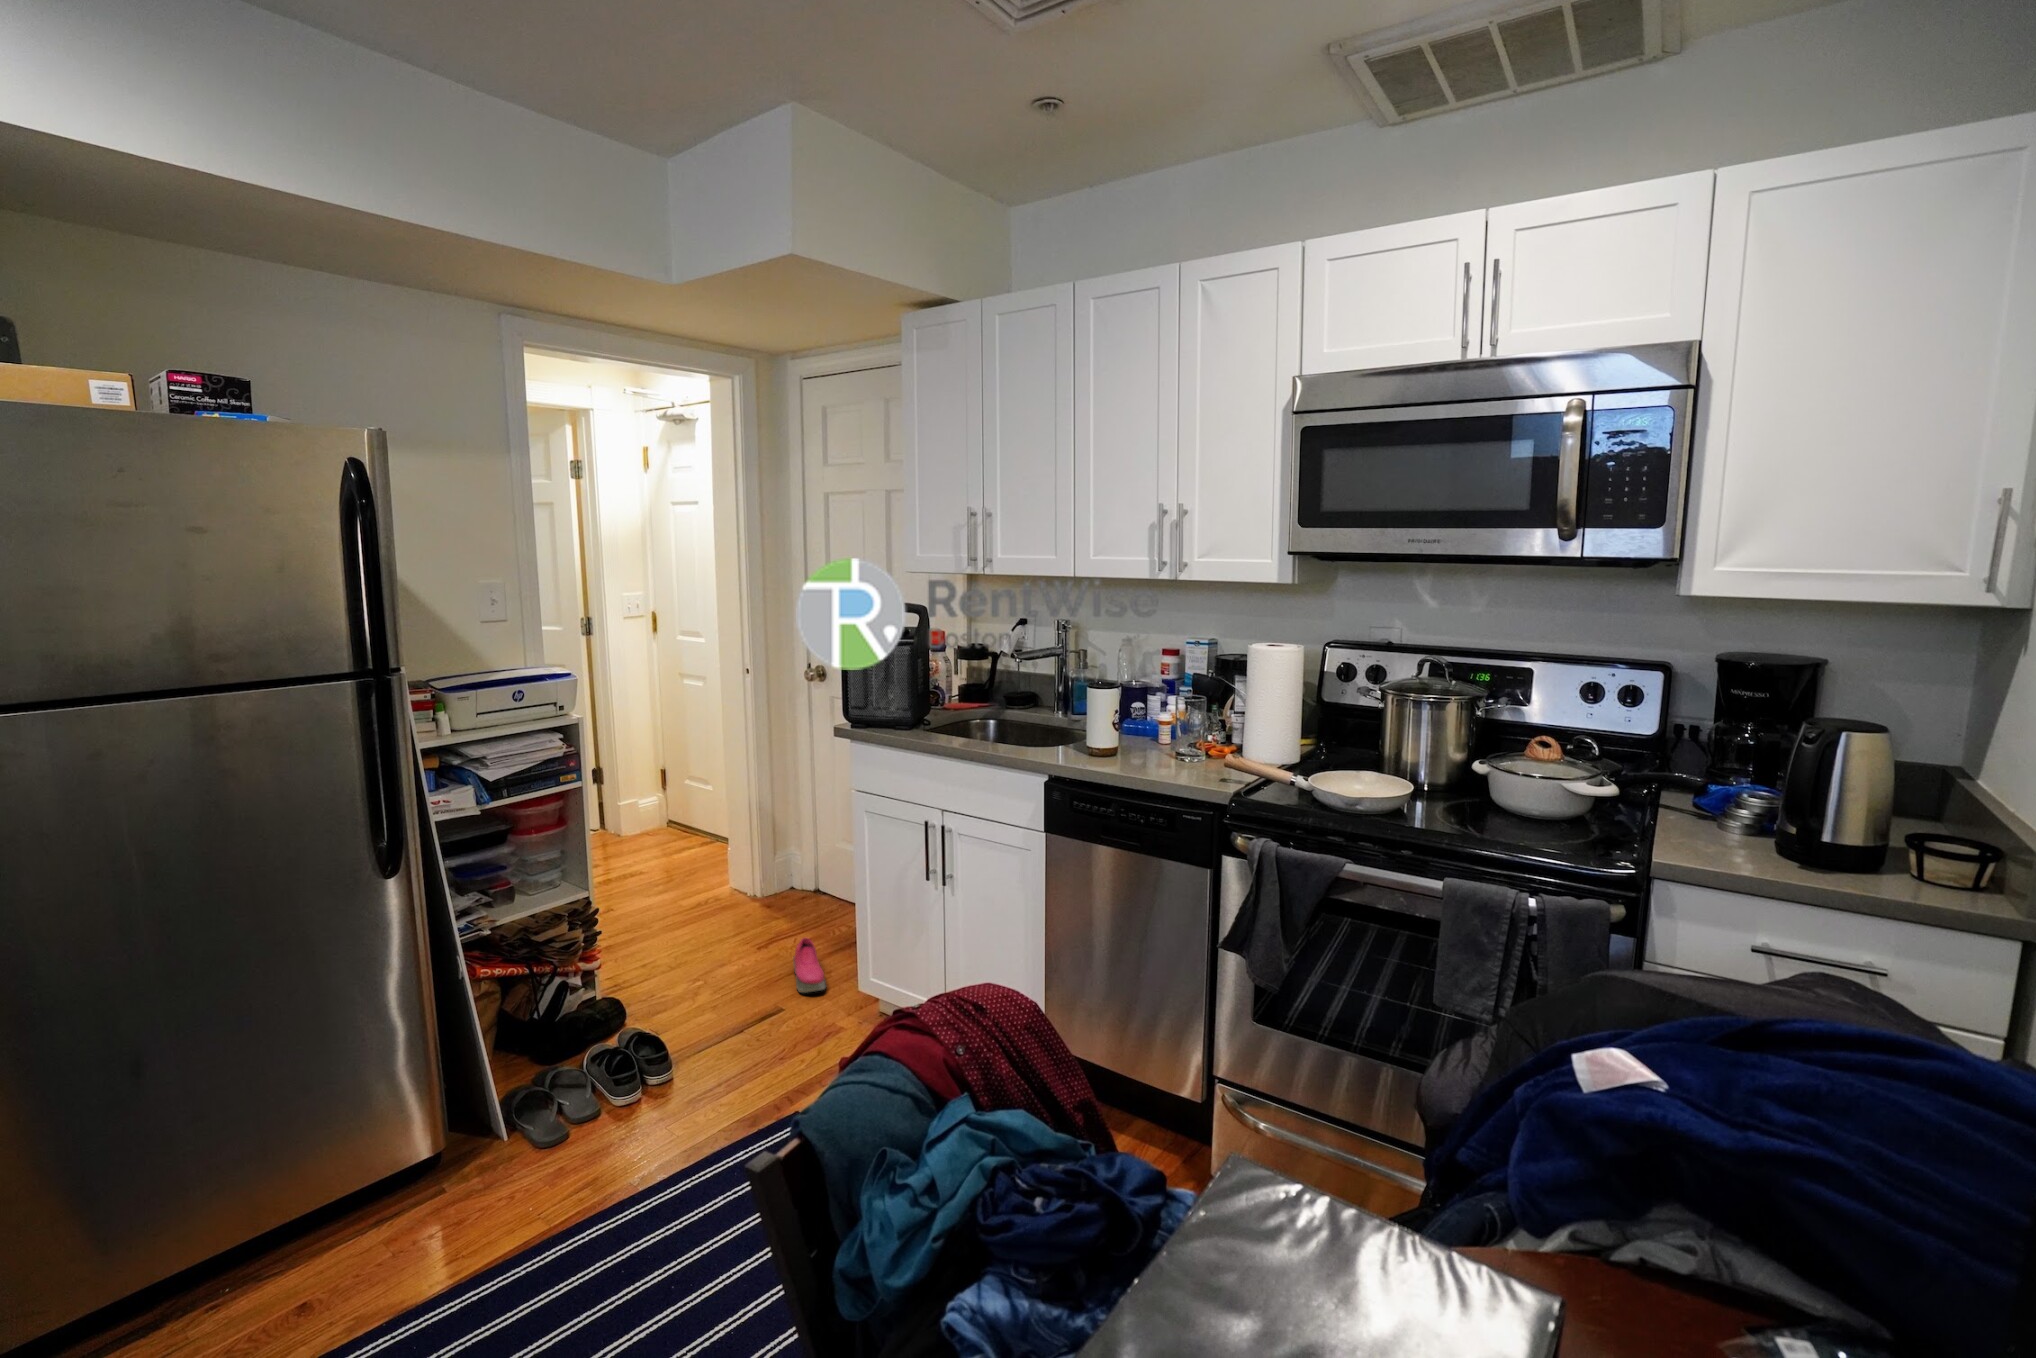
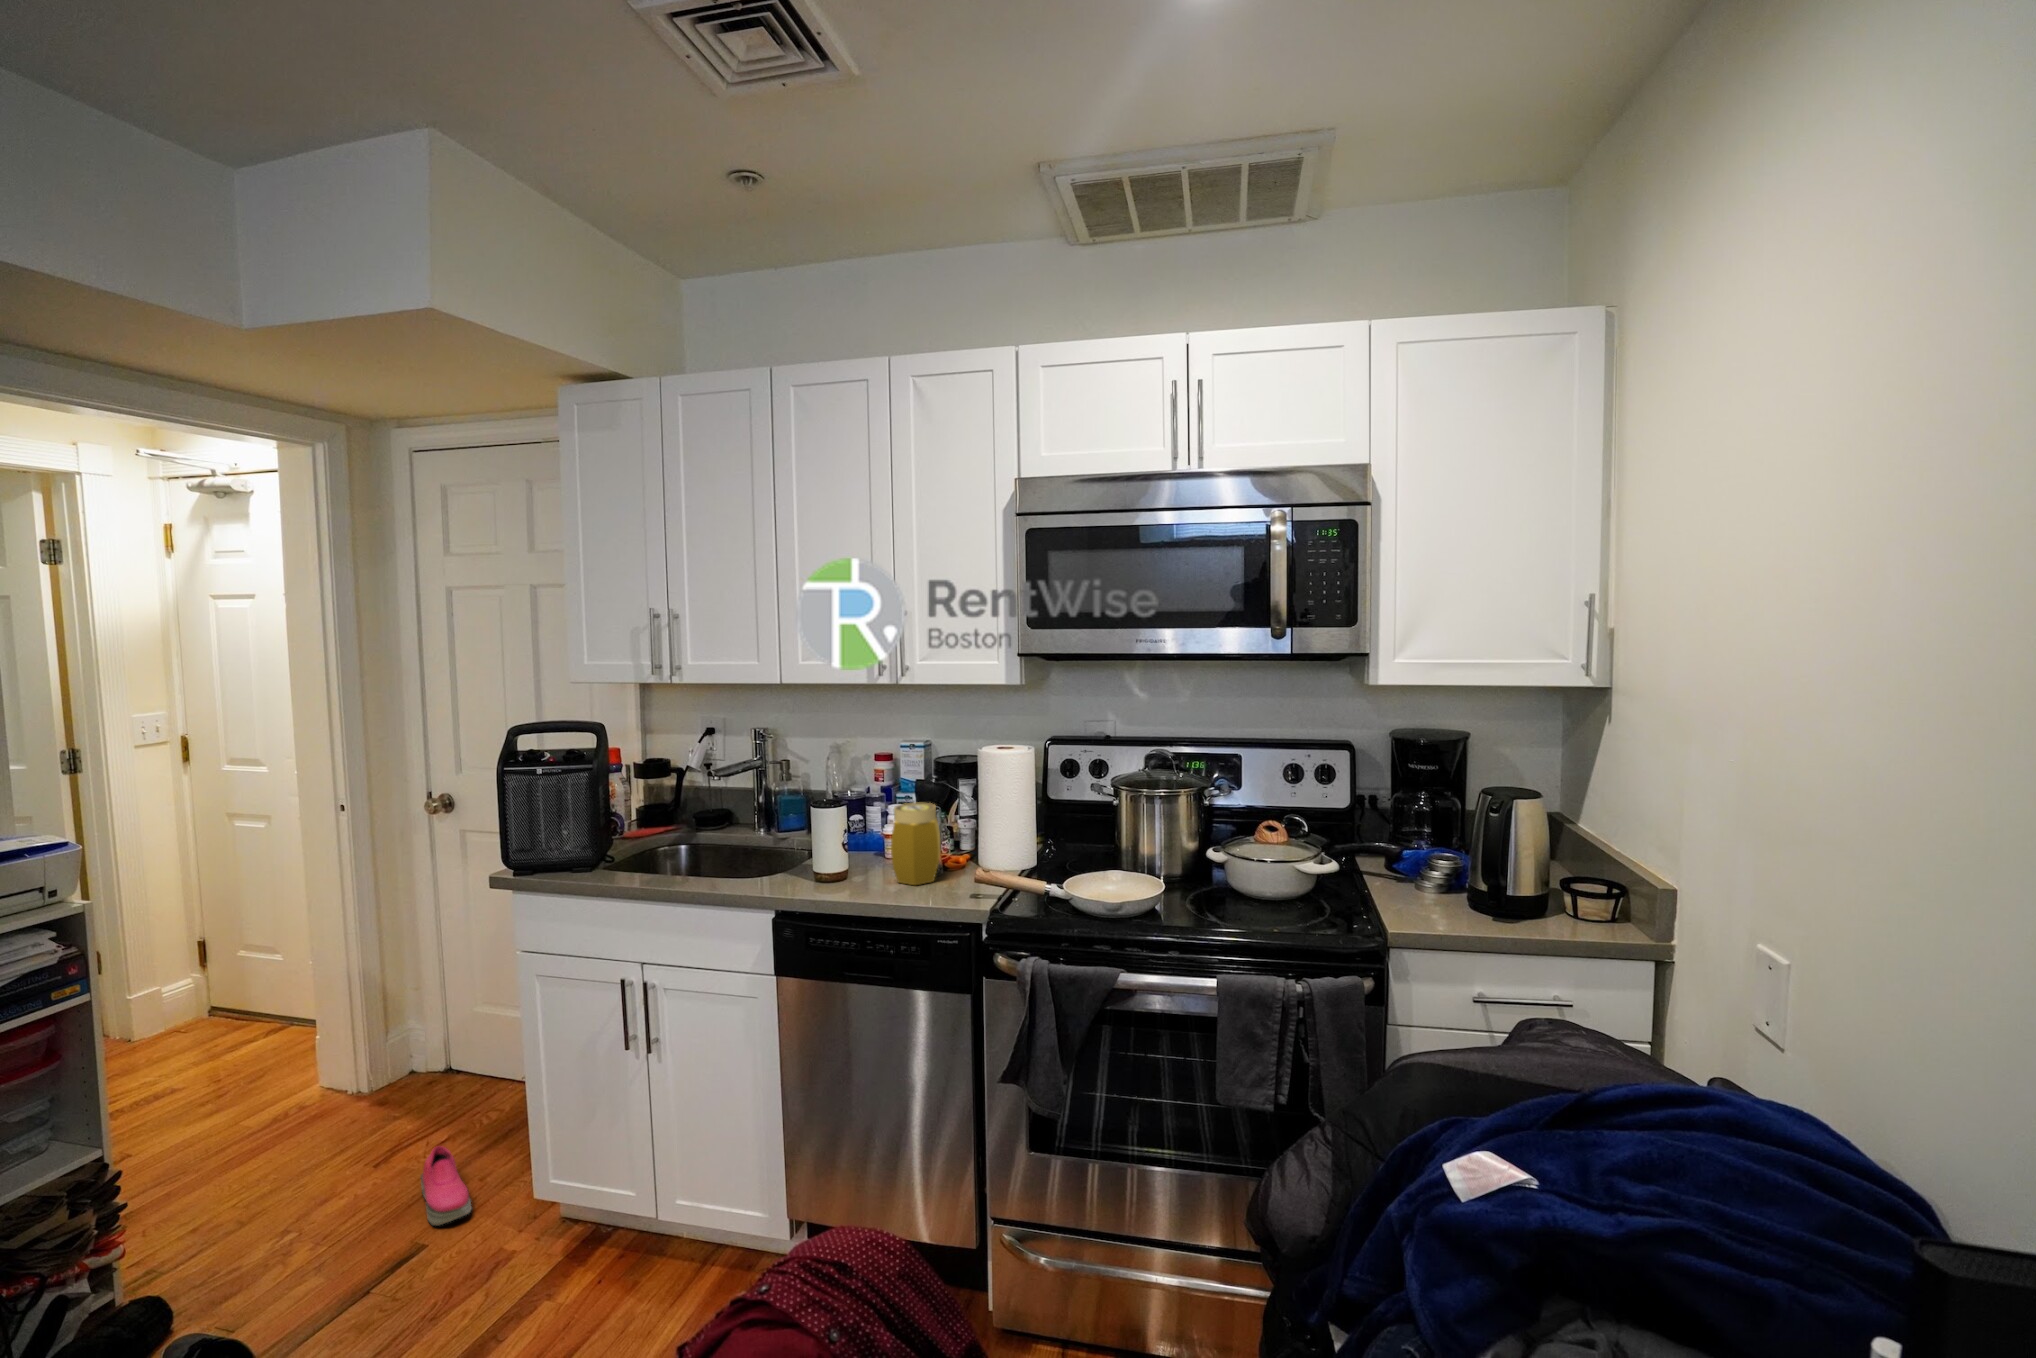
jar: none [1155,692,1203,767] -> present [891,803,940,885]

